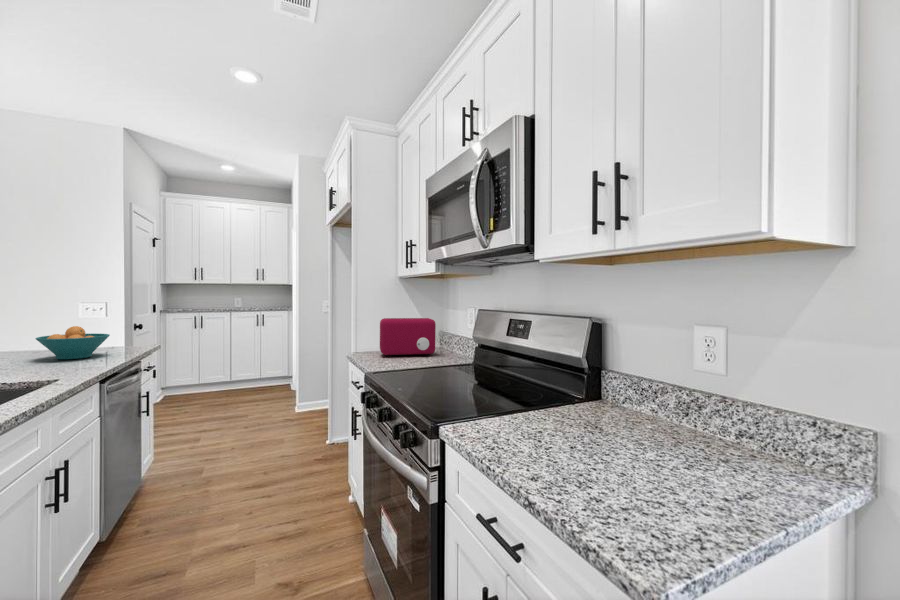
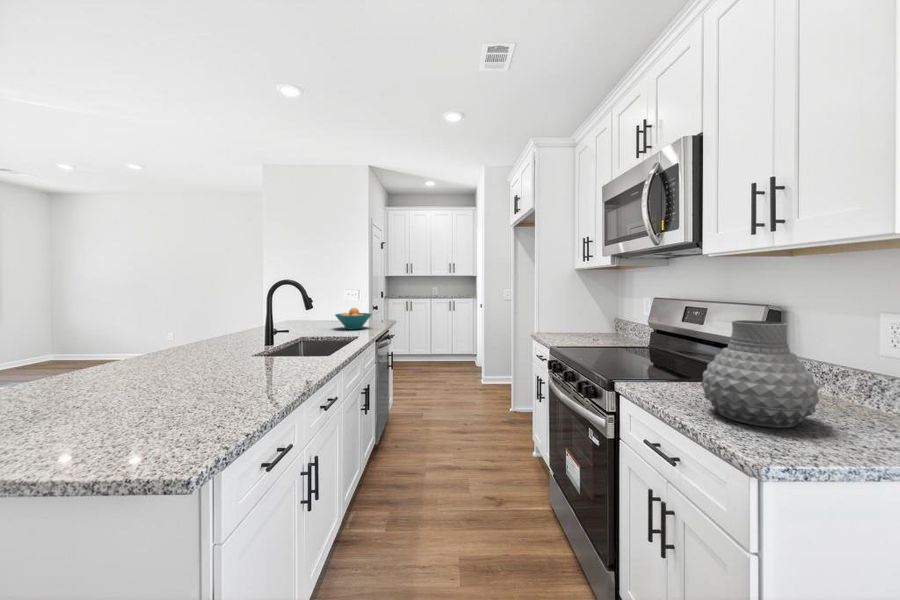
toaster: present [380,318,436,357] -> none [560,305,611,338]
vase: none [547,341,681,488] -> present [701,320,819,428]

